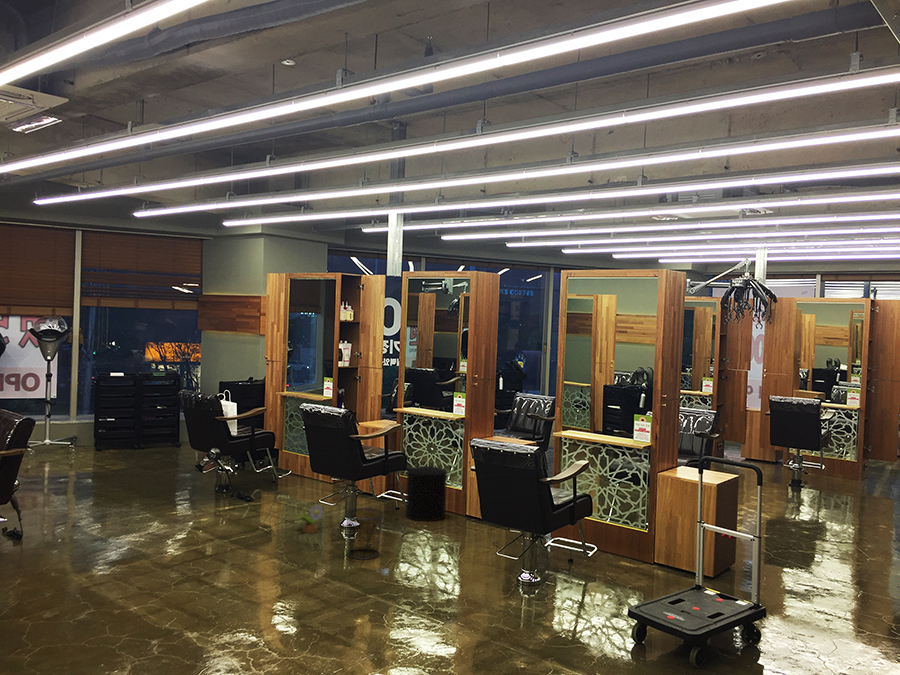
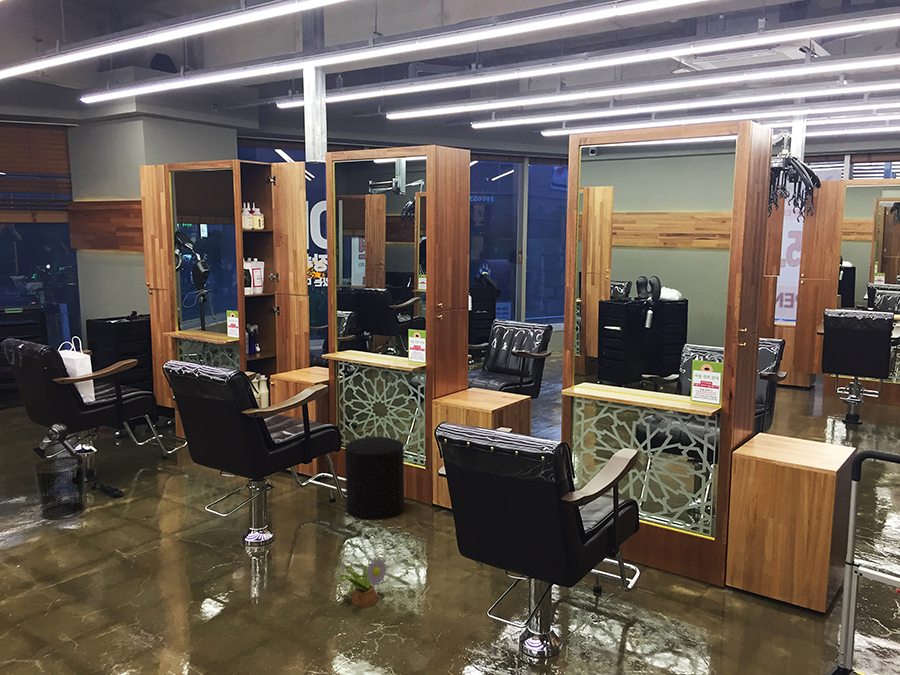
decorative plant: present [297,505,323,533] -> present [339,557,387,607]
waste bin: present [345,508,384,560] -> present [33,456,86,520]

